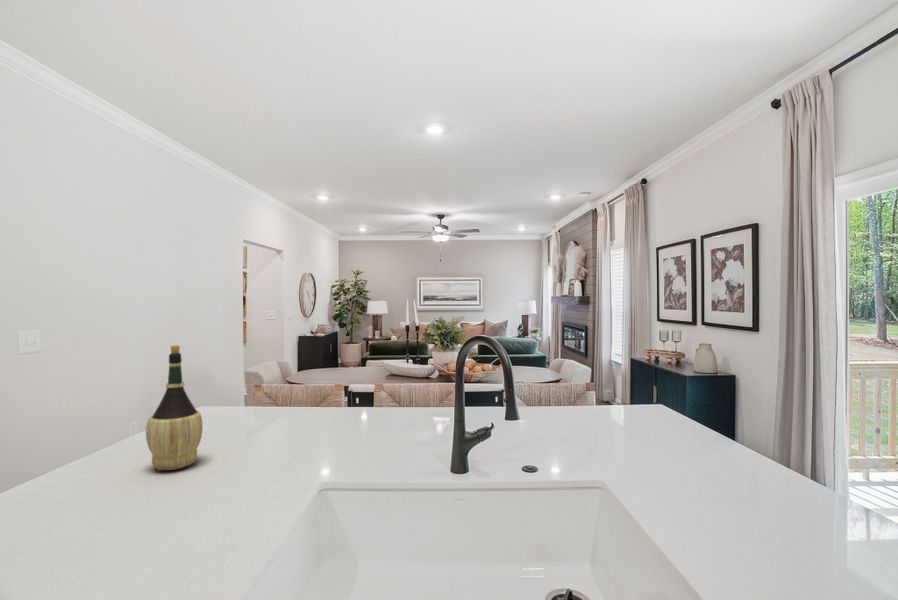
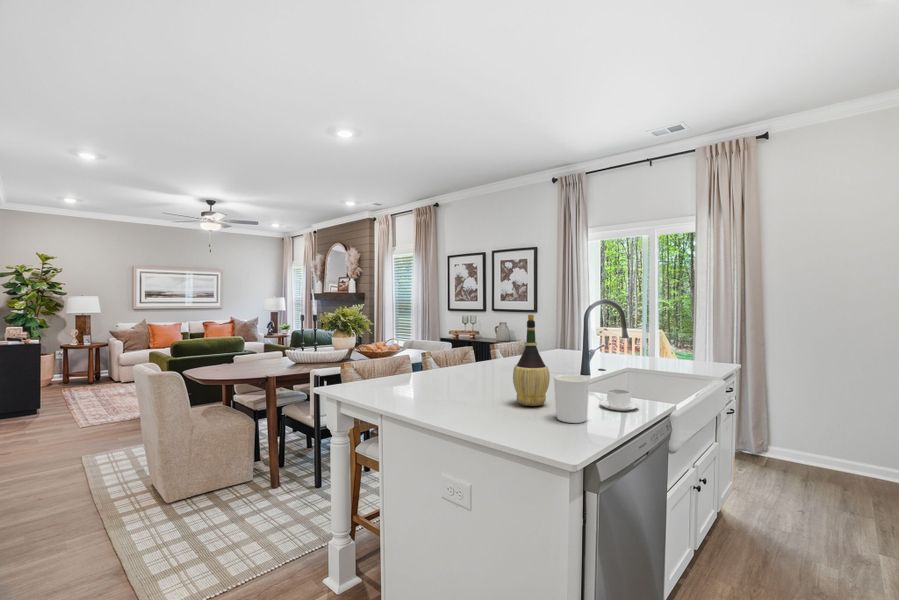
candle holder: none [55,434,116,508] -> present [554,375,589,423]
coffee cup: none [147,475,218,519] -> present [599,389,639,411]

